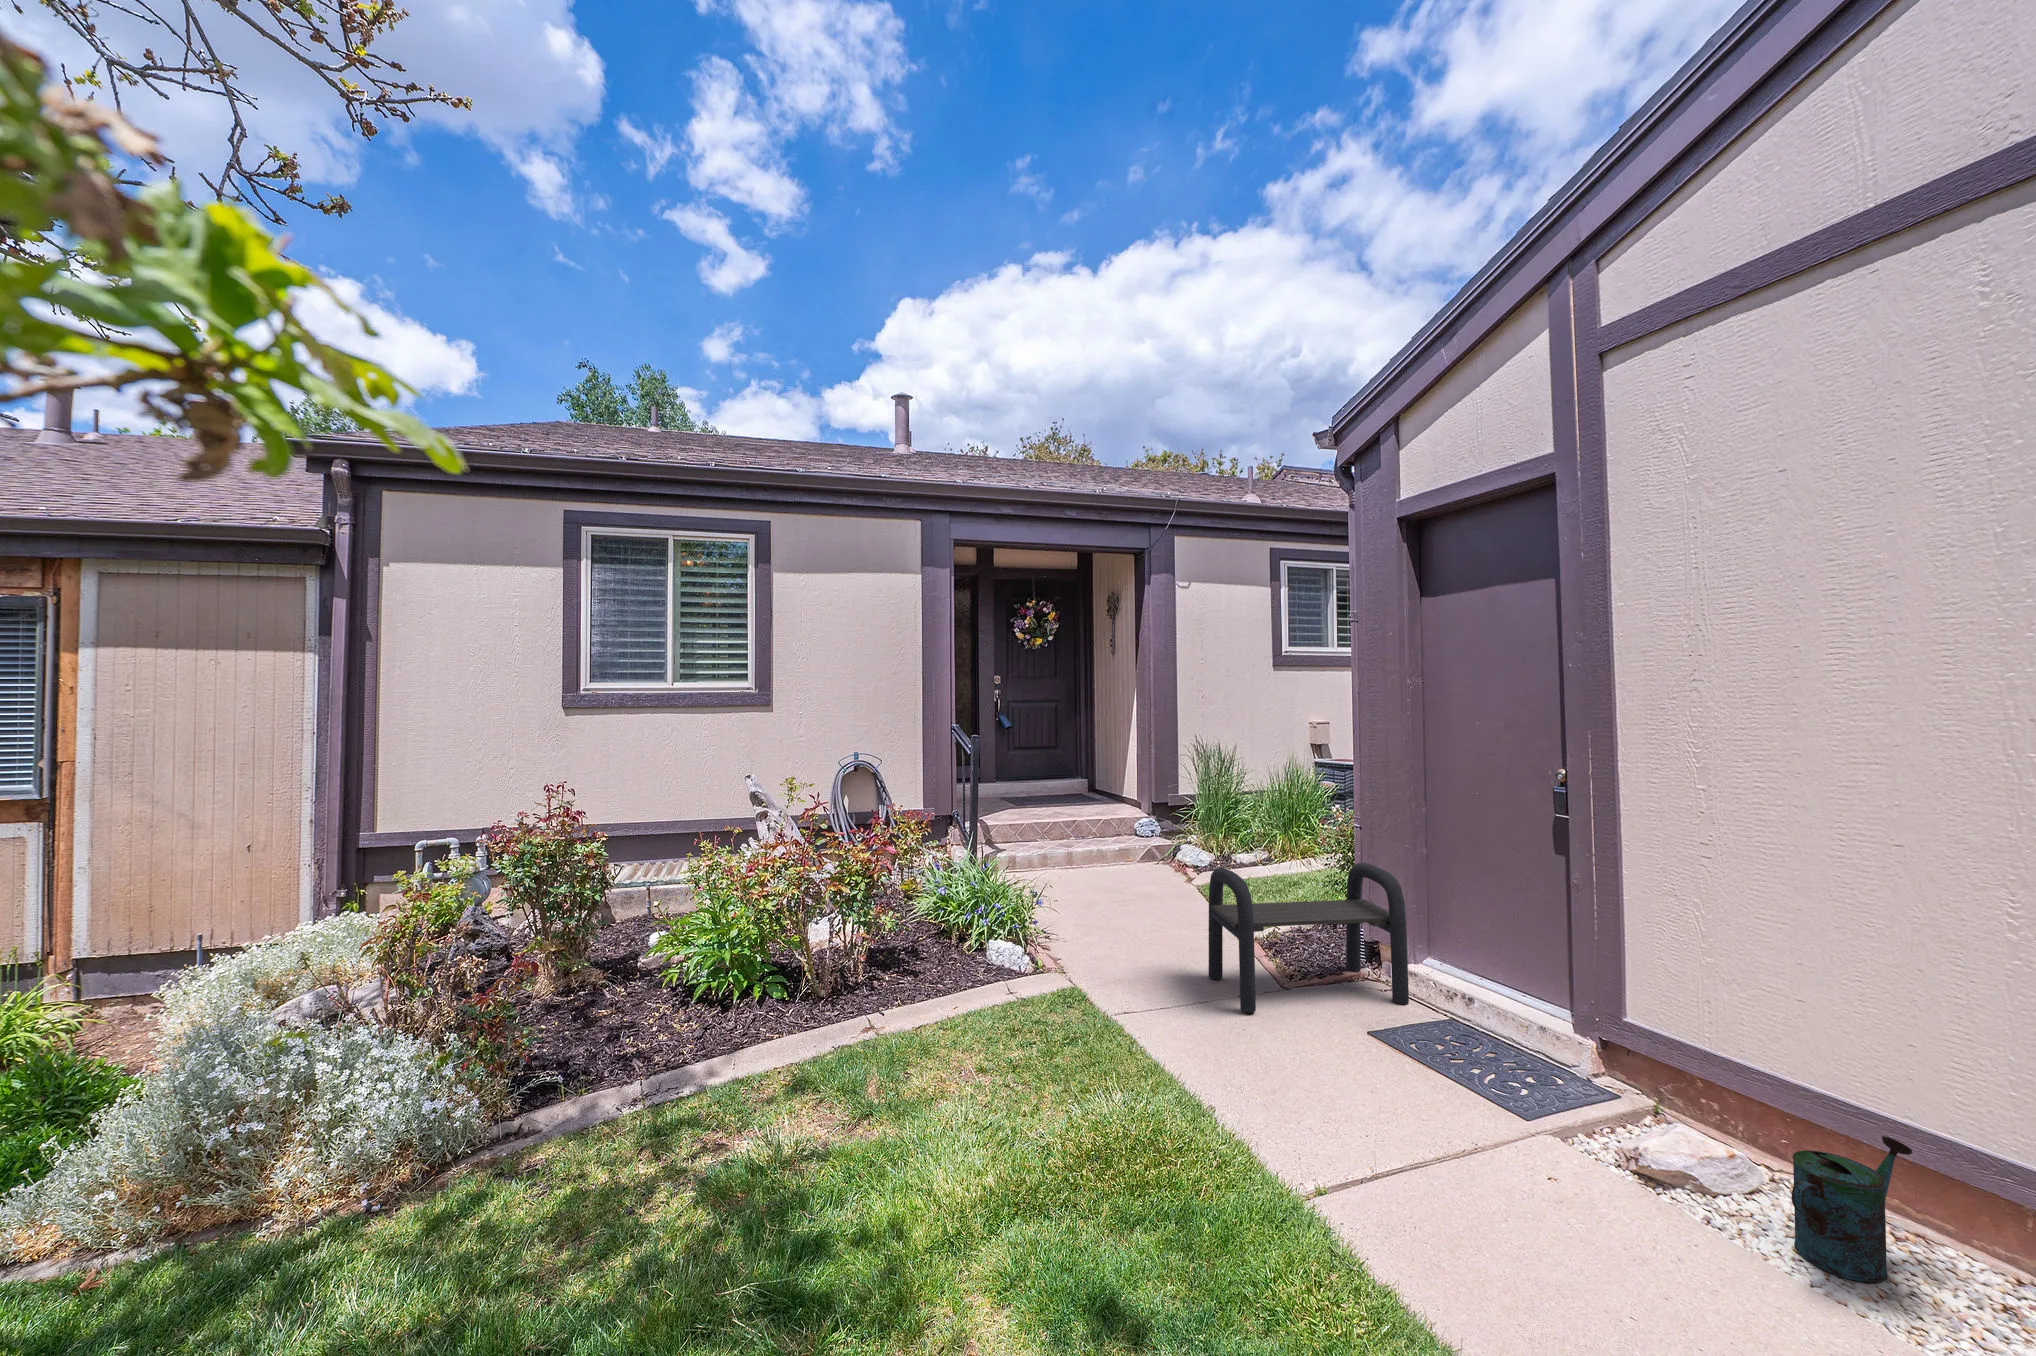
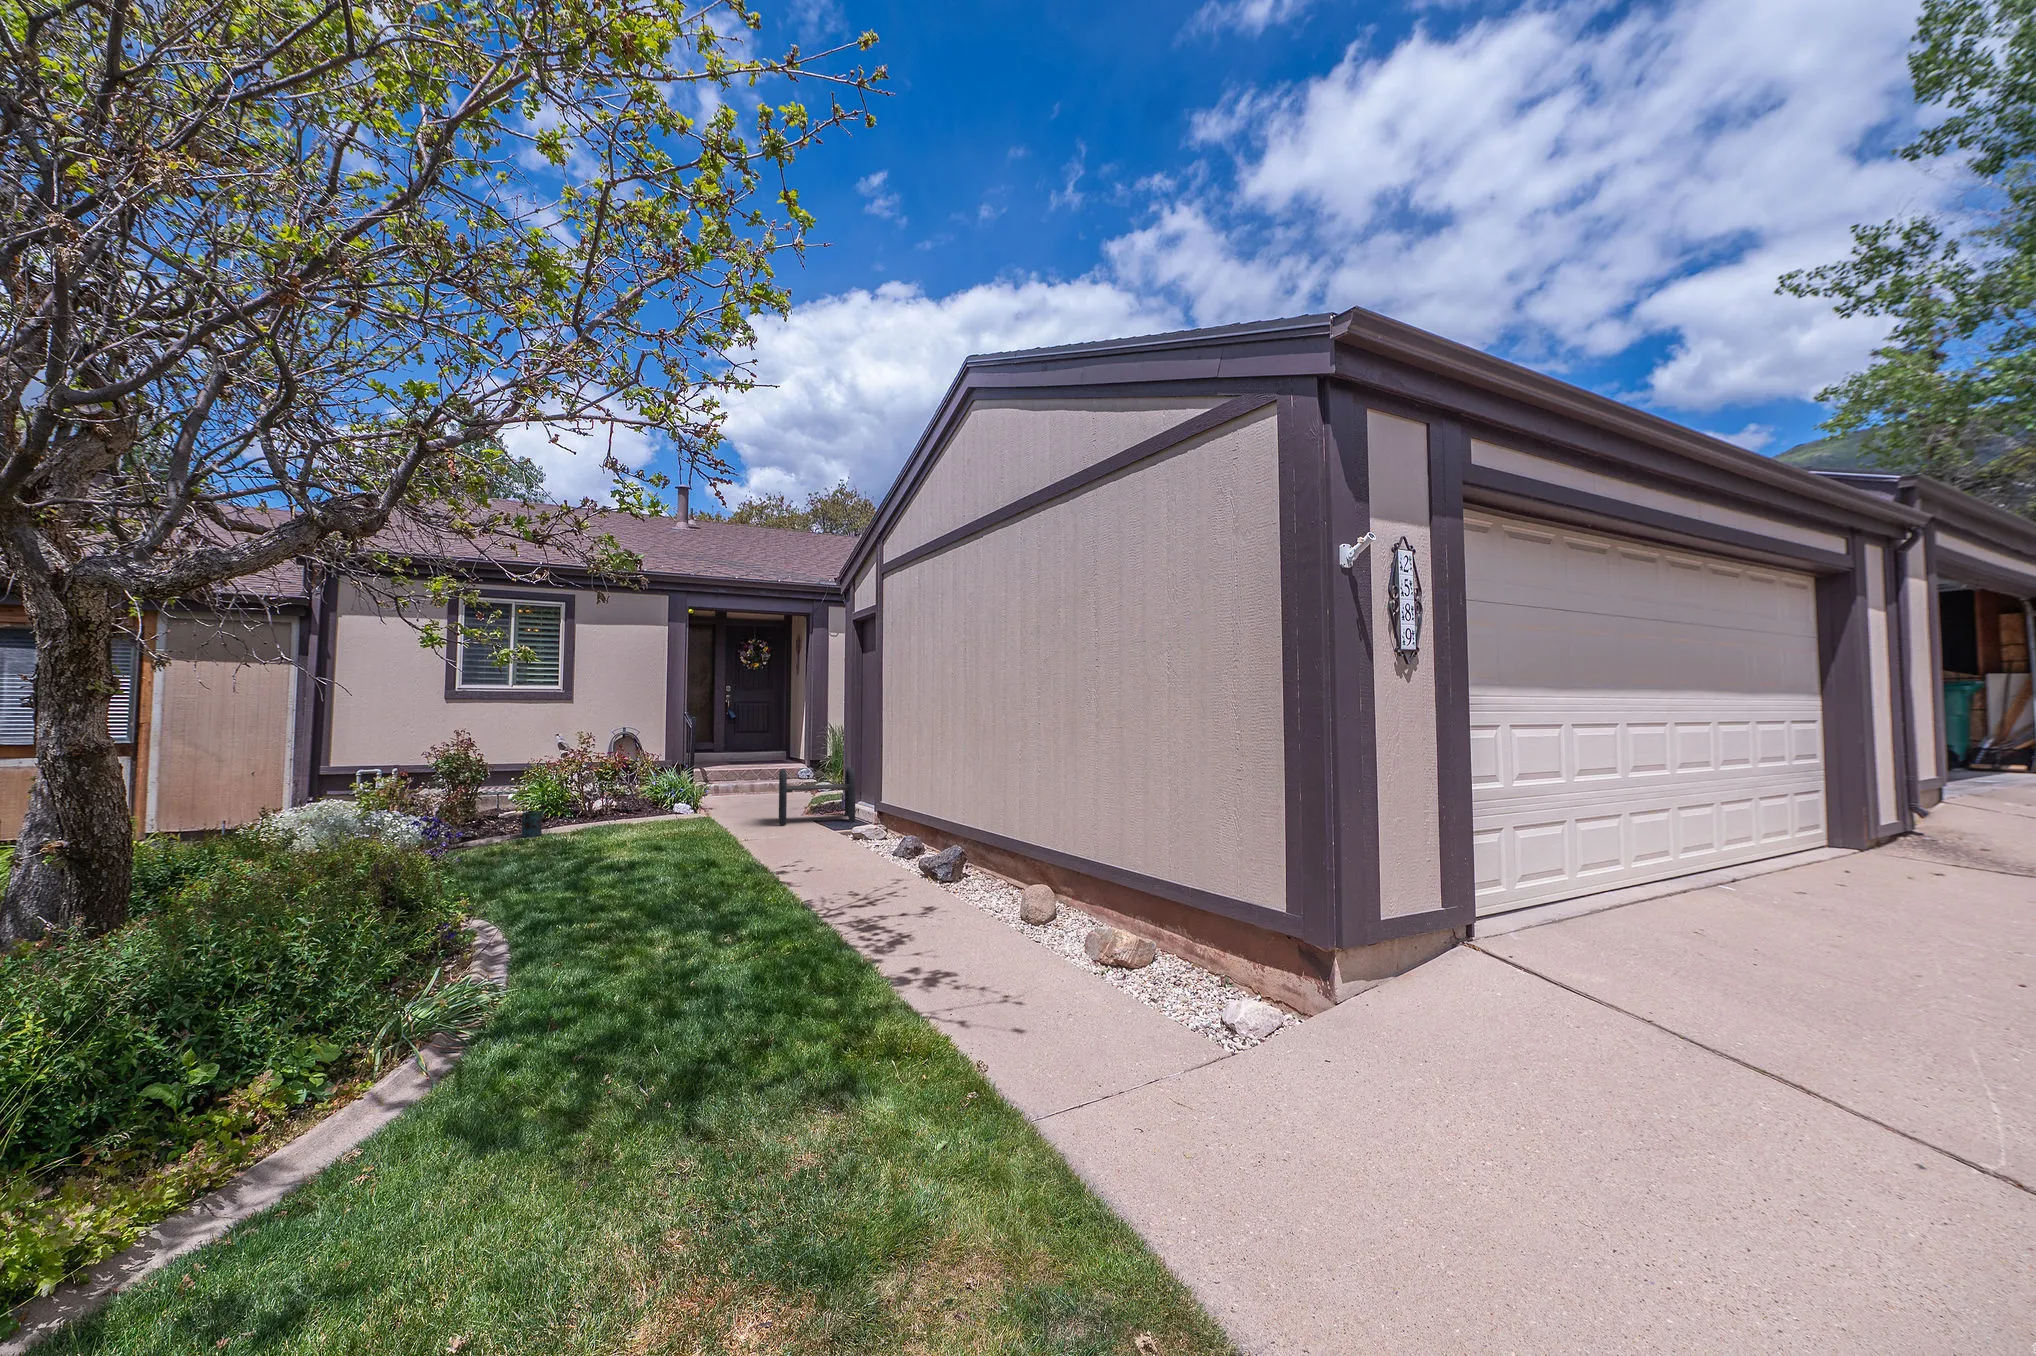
watering can: present [1792,1136,1912,1283] -> present [522,805,548,837]

